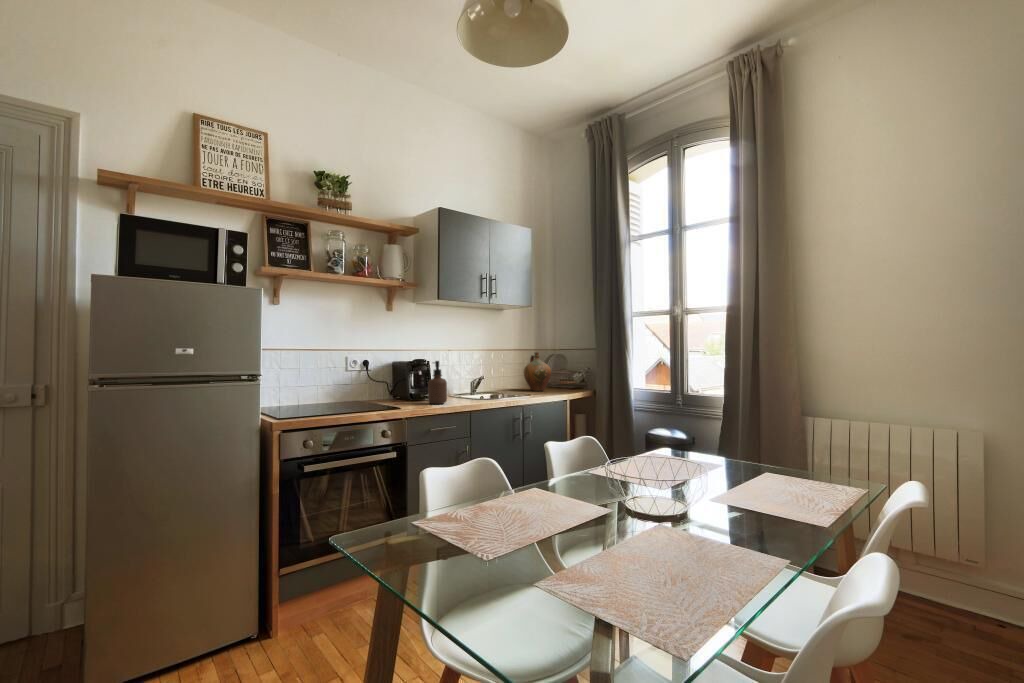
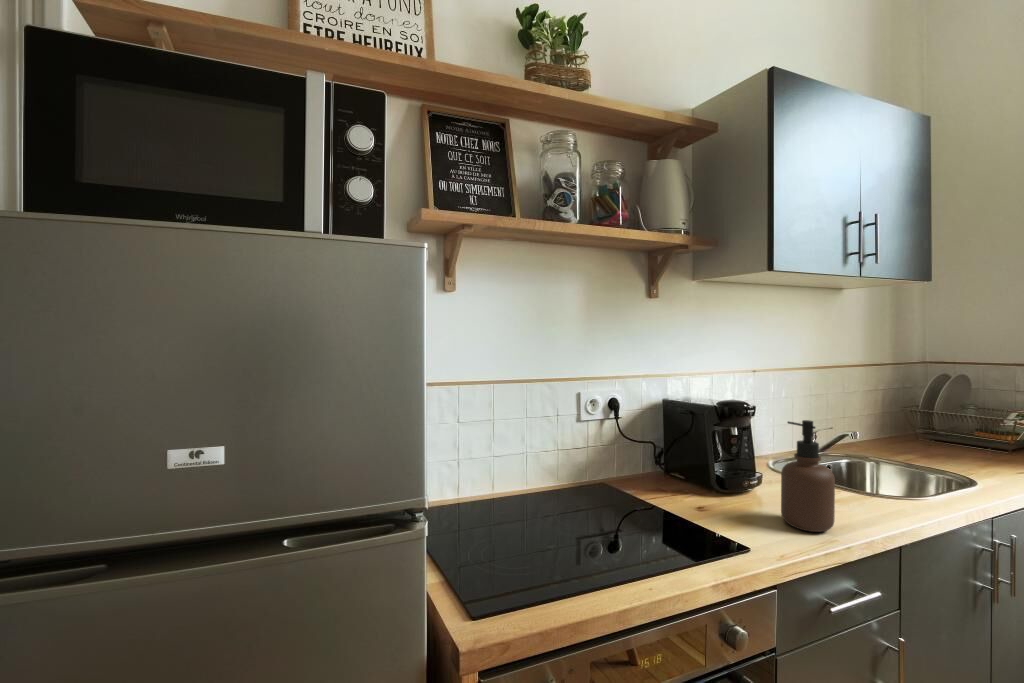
ceramic jug: present [524,352,551,391] -> none [915,375,997,459]

